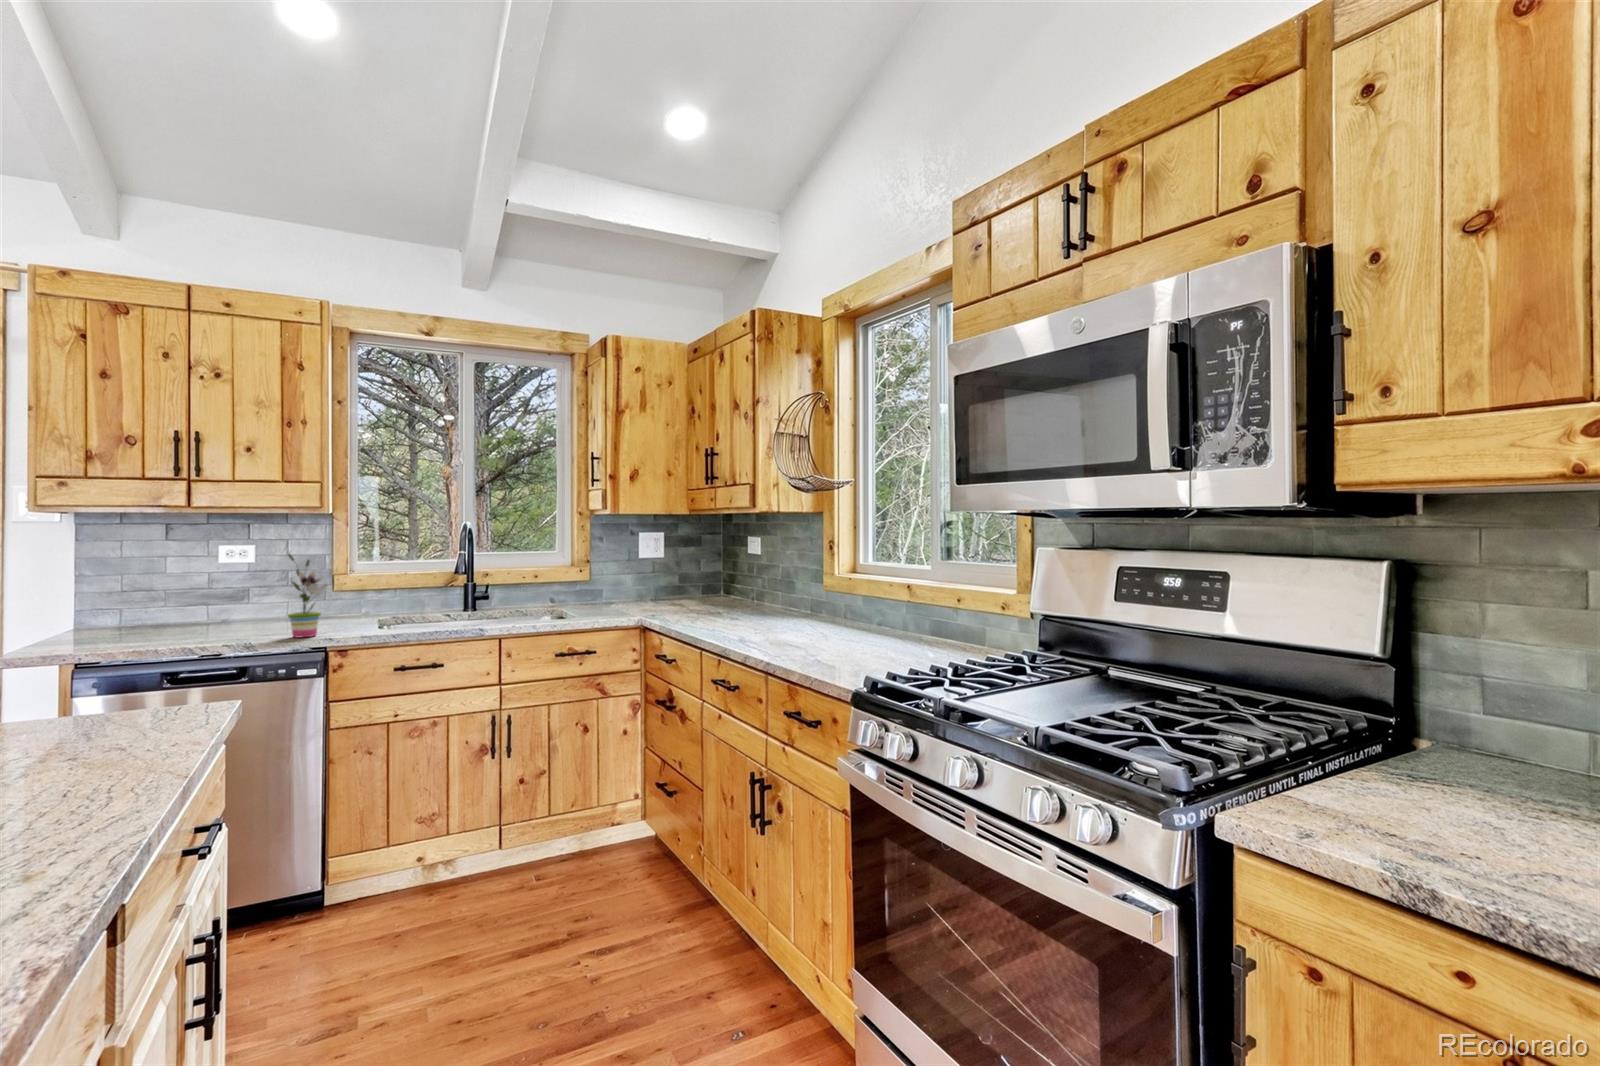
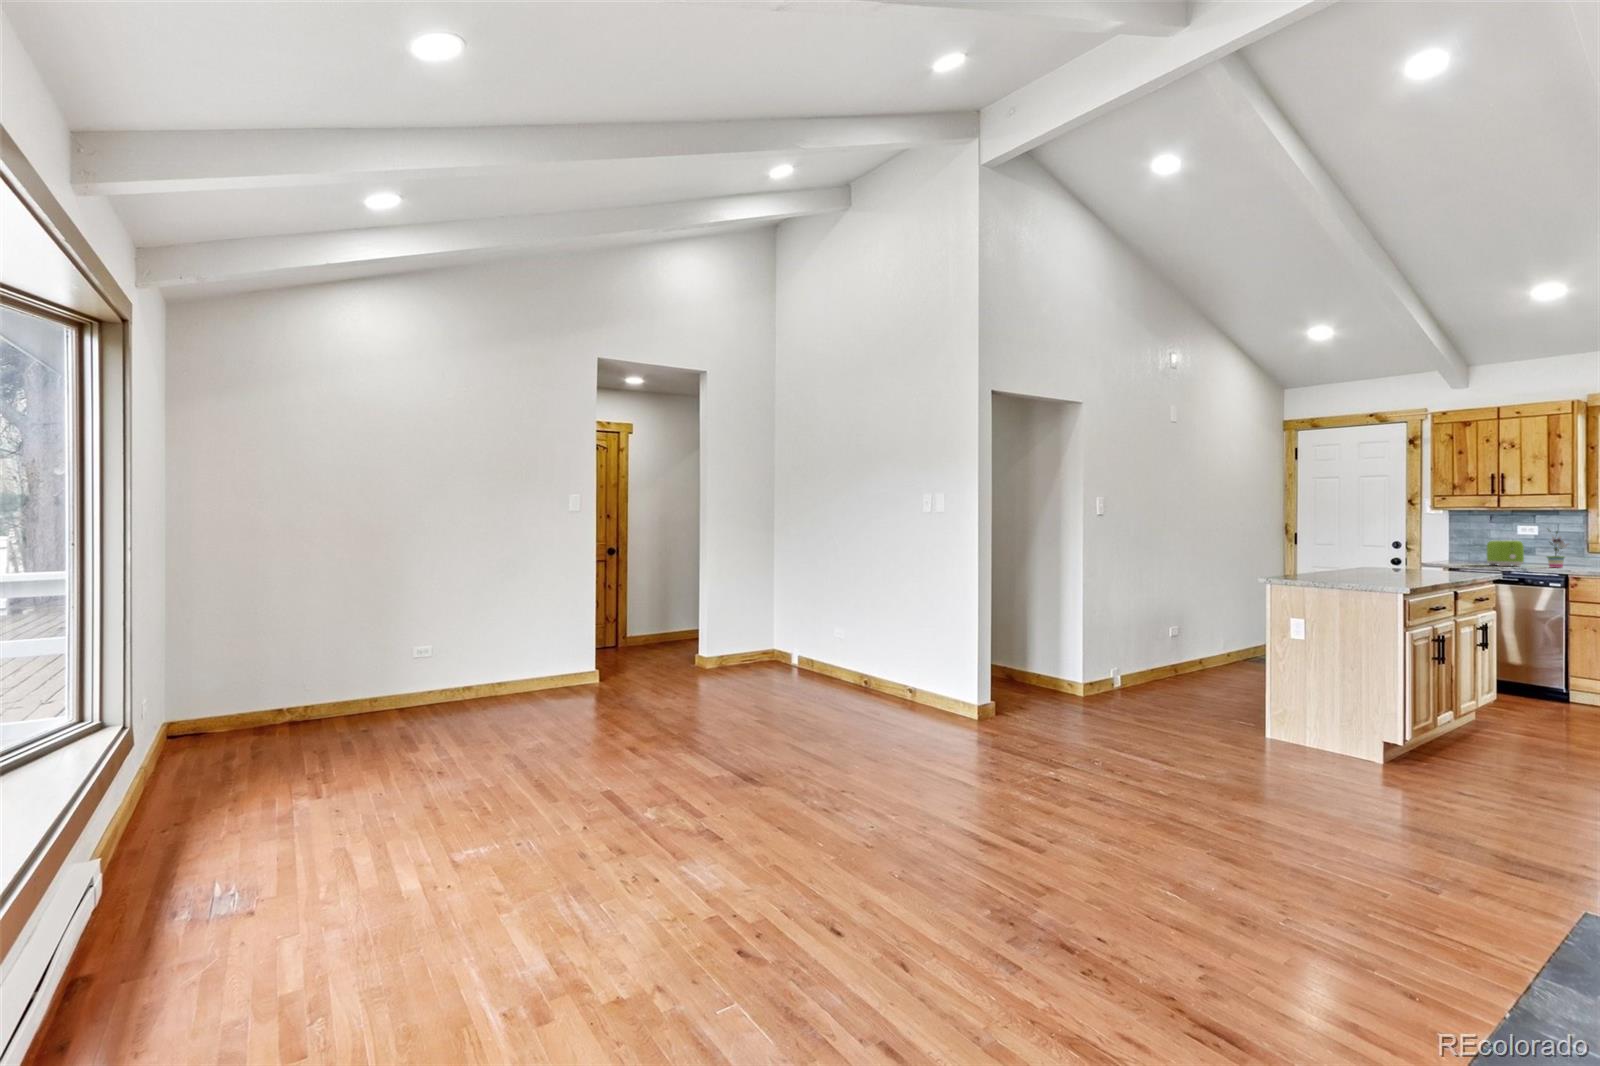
toaster: none [163,578,242,641] -> present [1487,540,1524,566]

